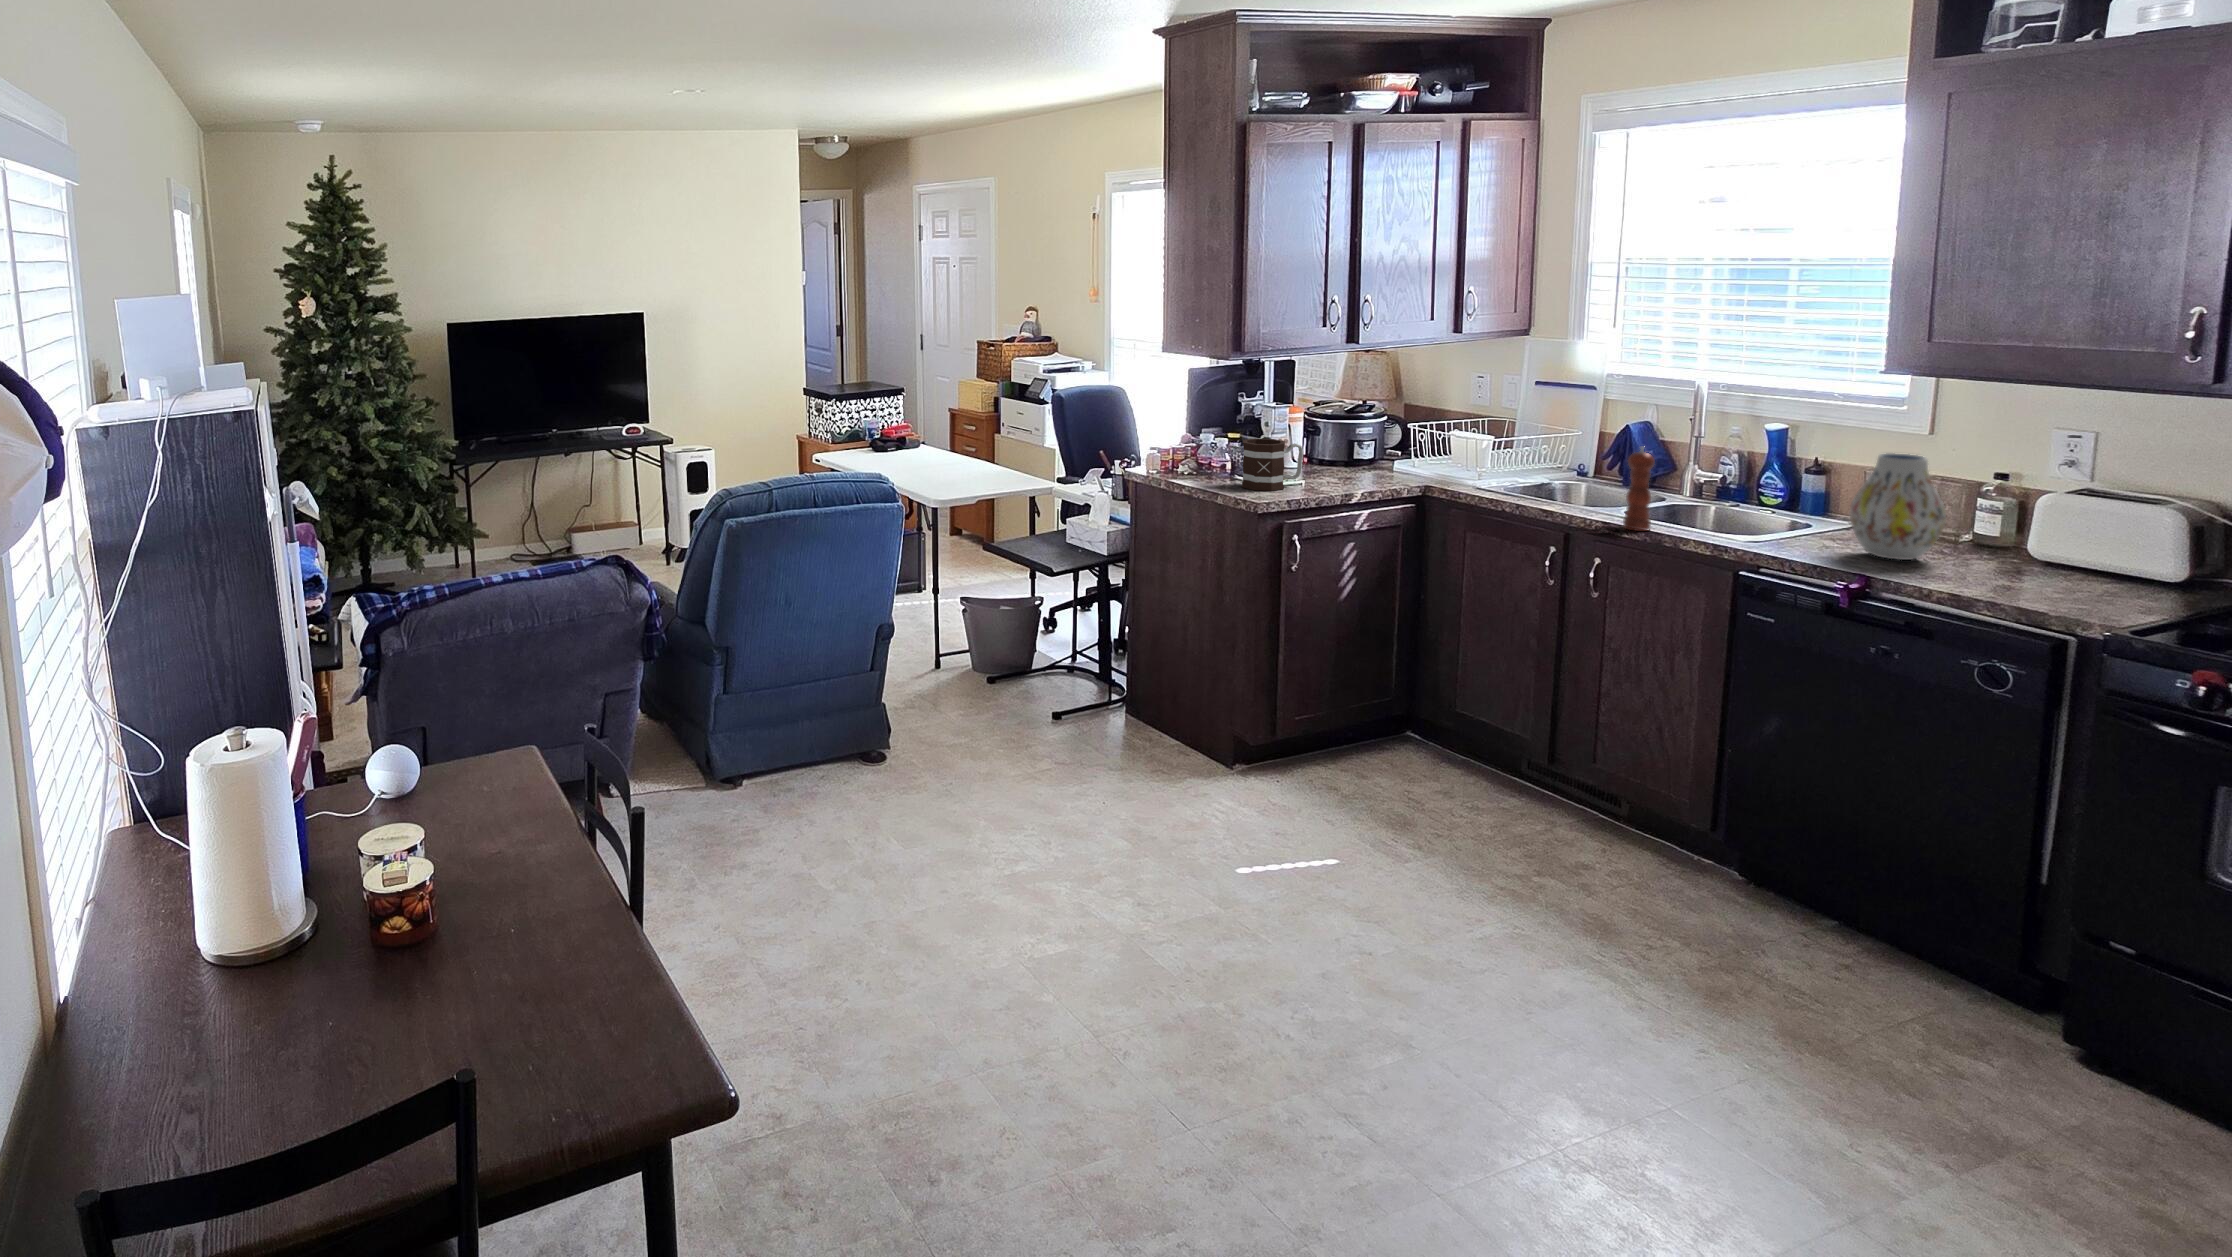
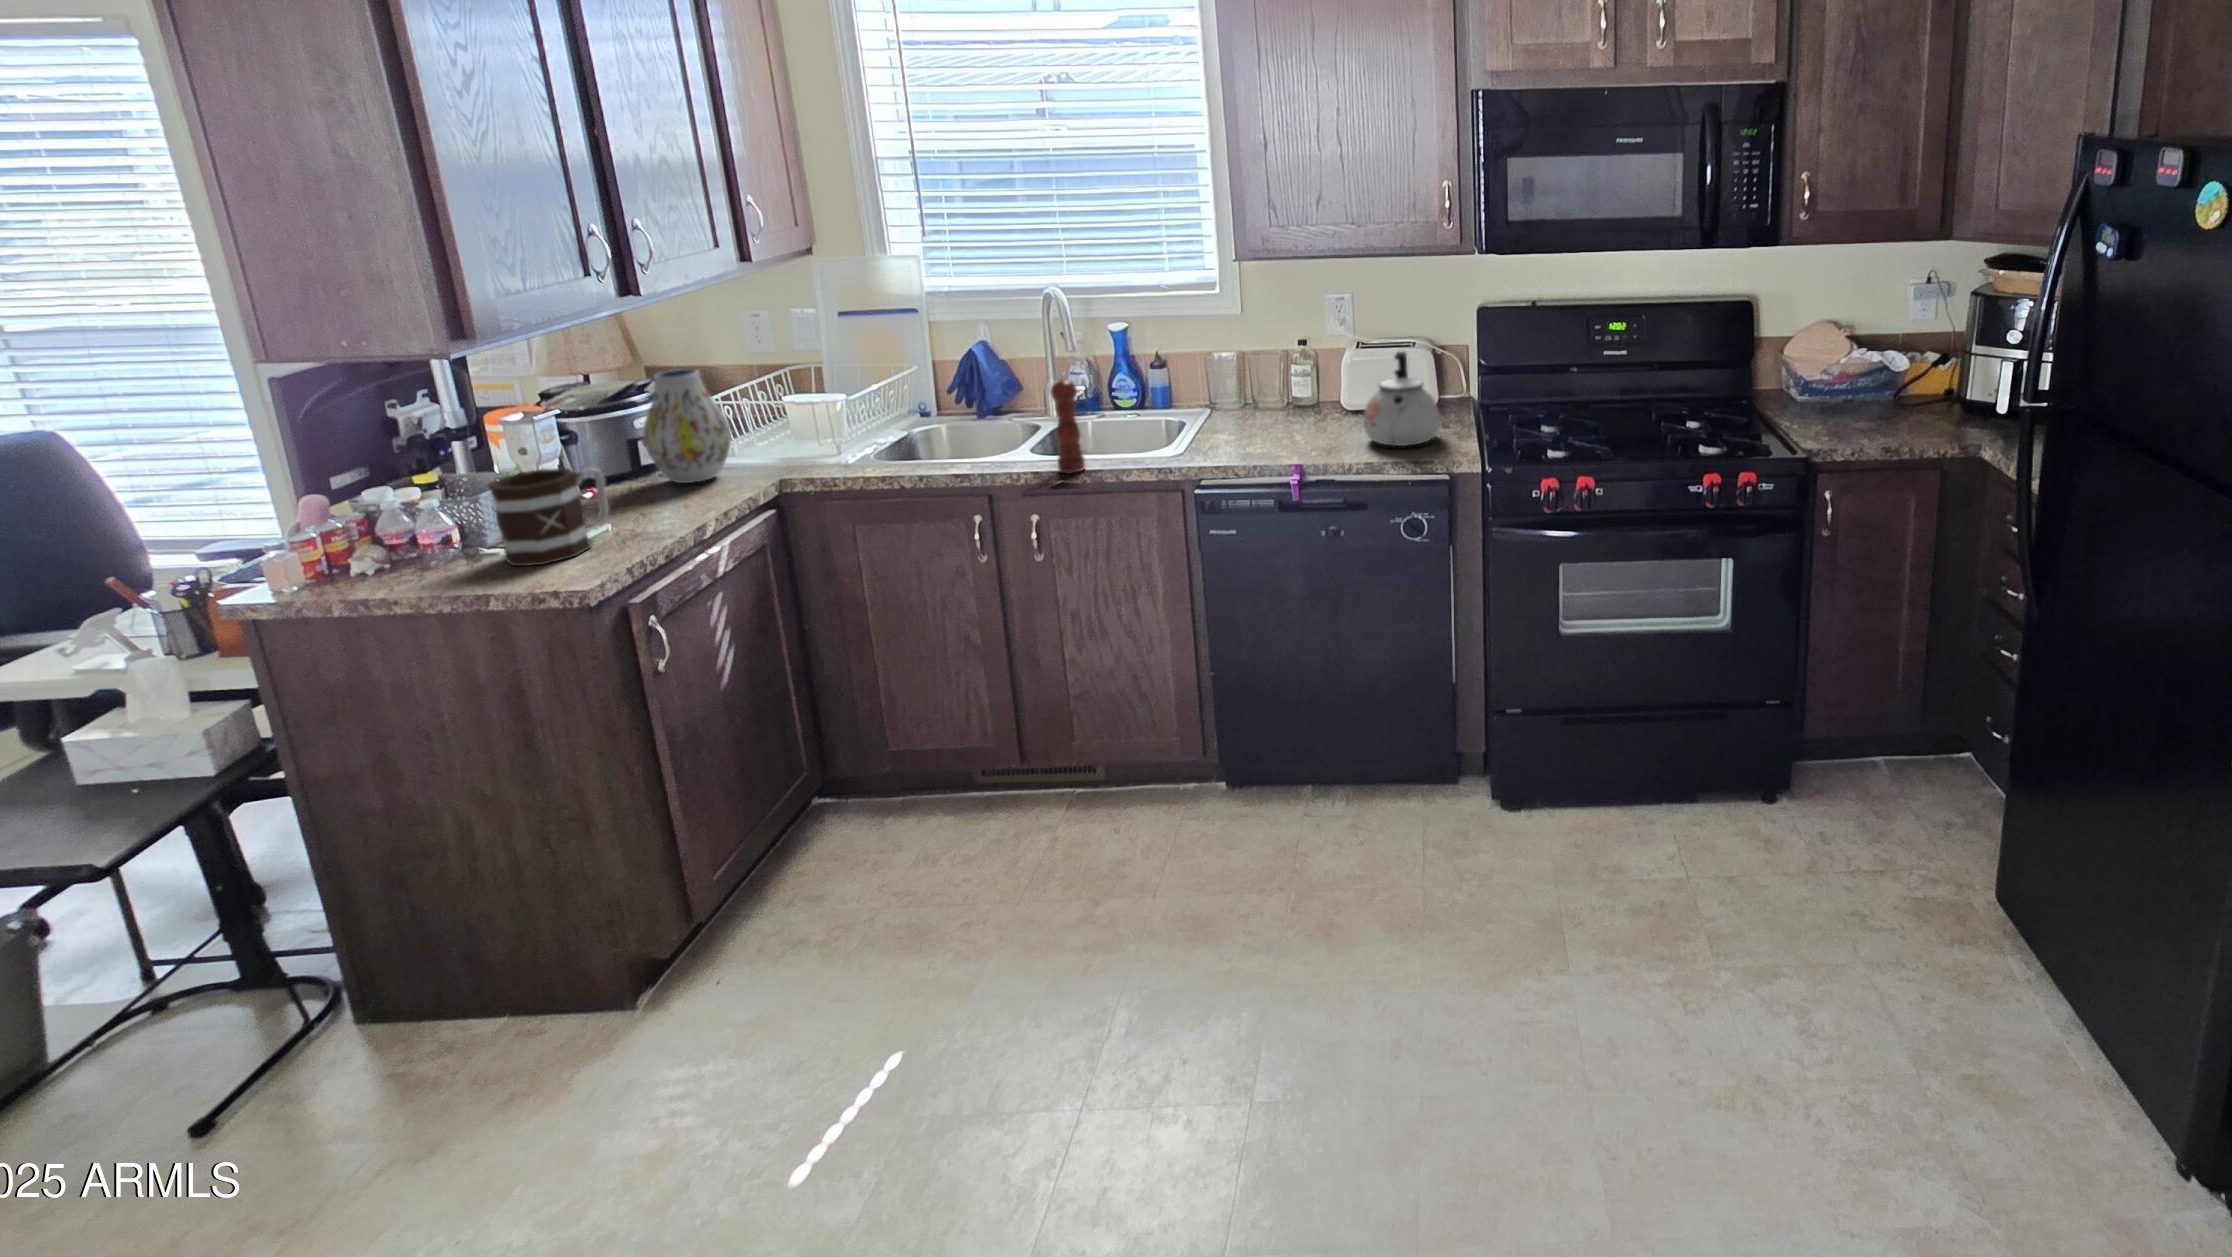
vase: present [1850,453,1946,560] -> present [643,369,731,483]
kettle: none [1990,494,2118,599] -> present [1364,352,1440,446]

